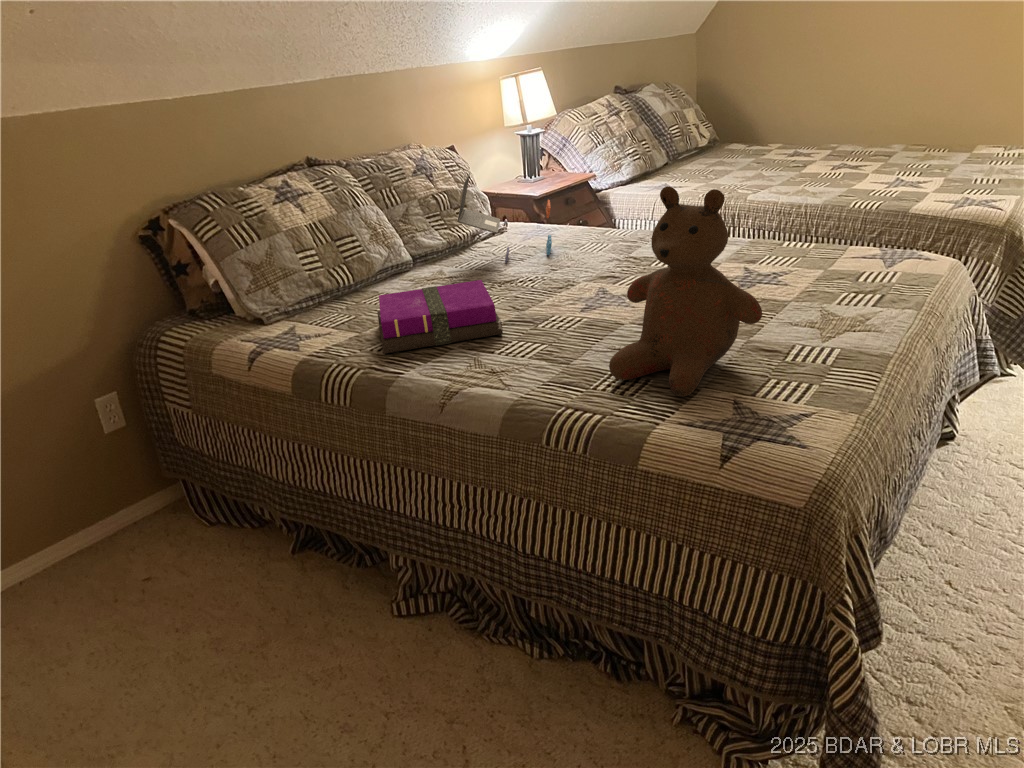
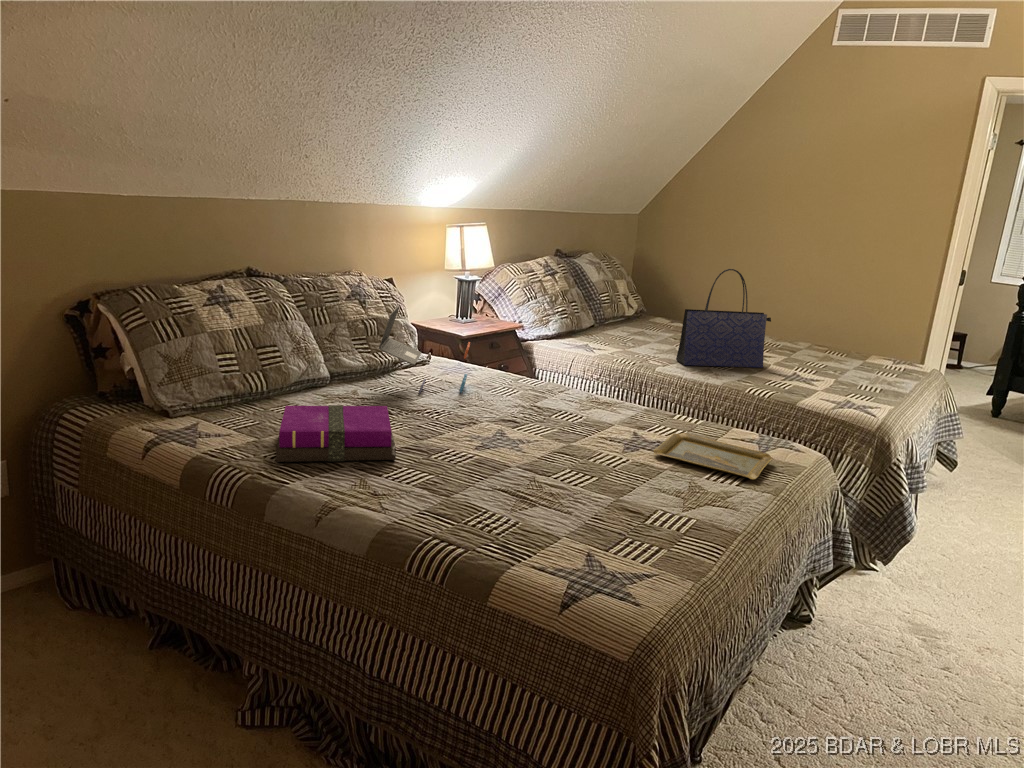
tote bag: none [765,71,869,189] -> present [676,269,771,368]
teddy bear: present [609,186,762,396] -> none [482,350,624,542]
tray: none [772,260,907,298] -> present [654,433,773,479]

